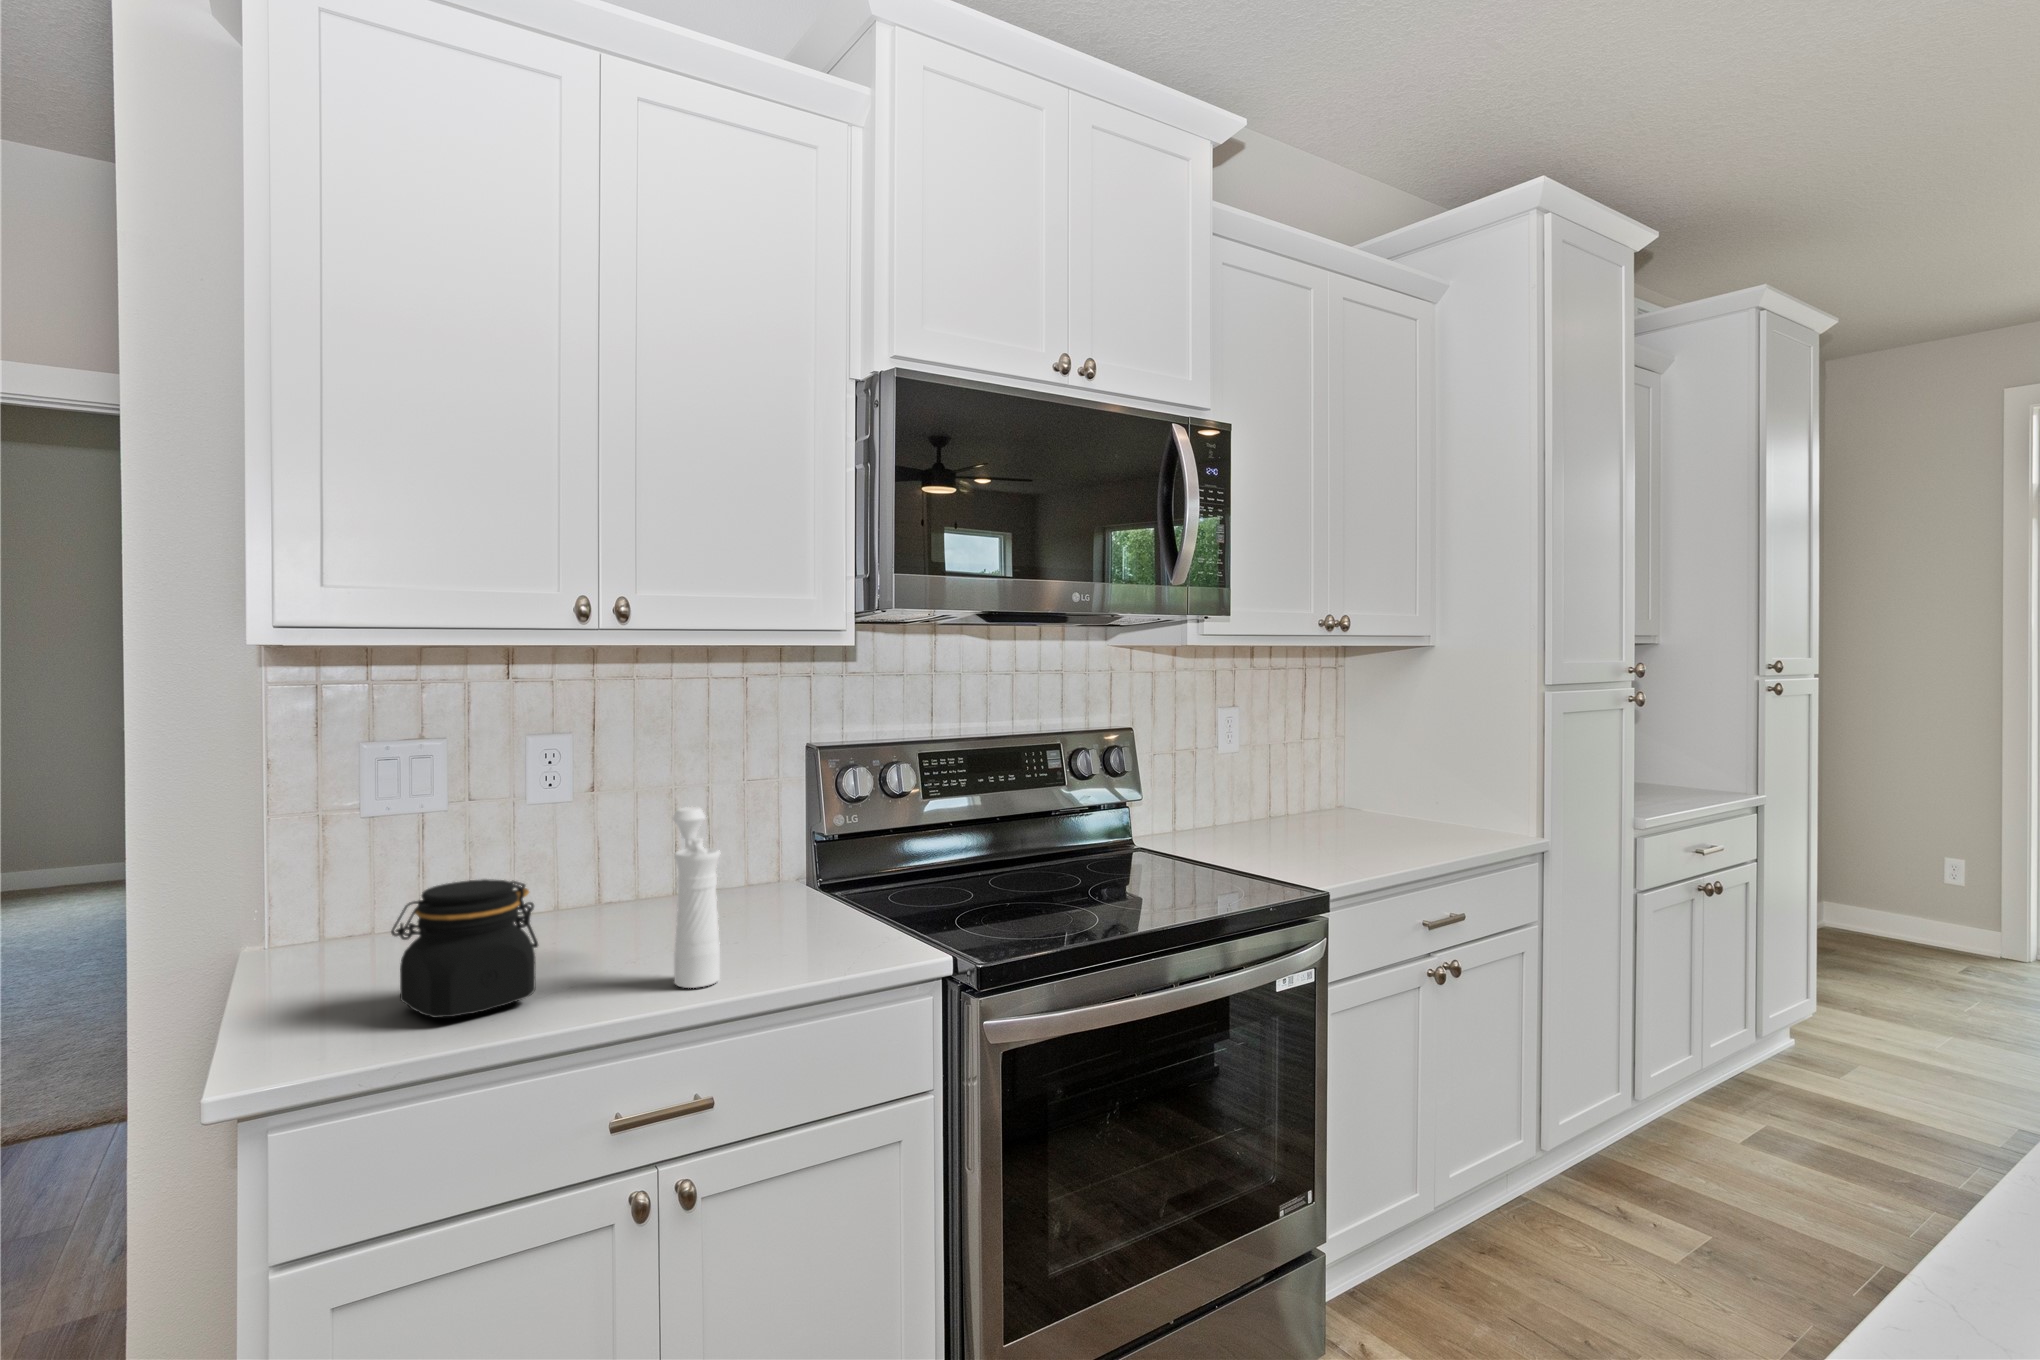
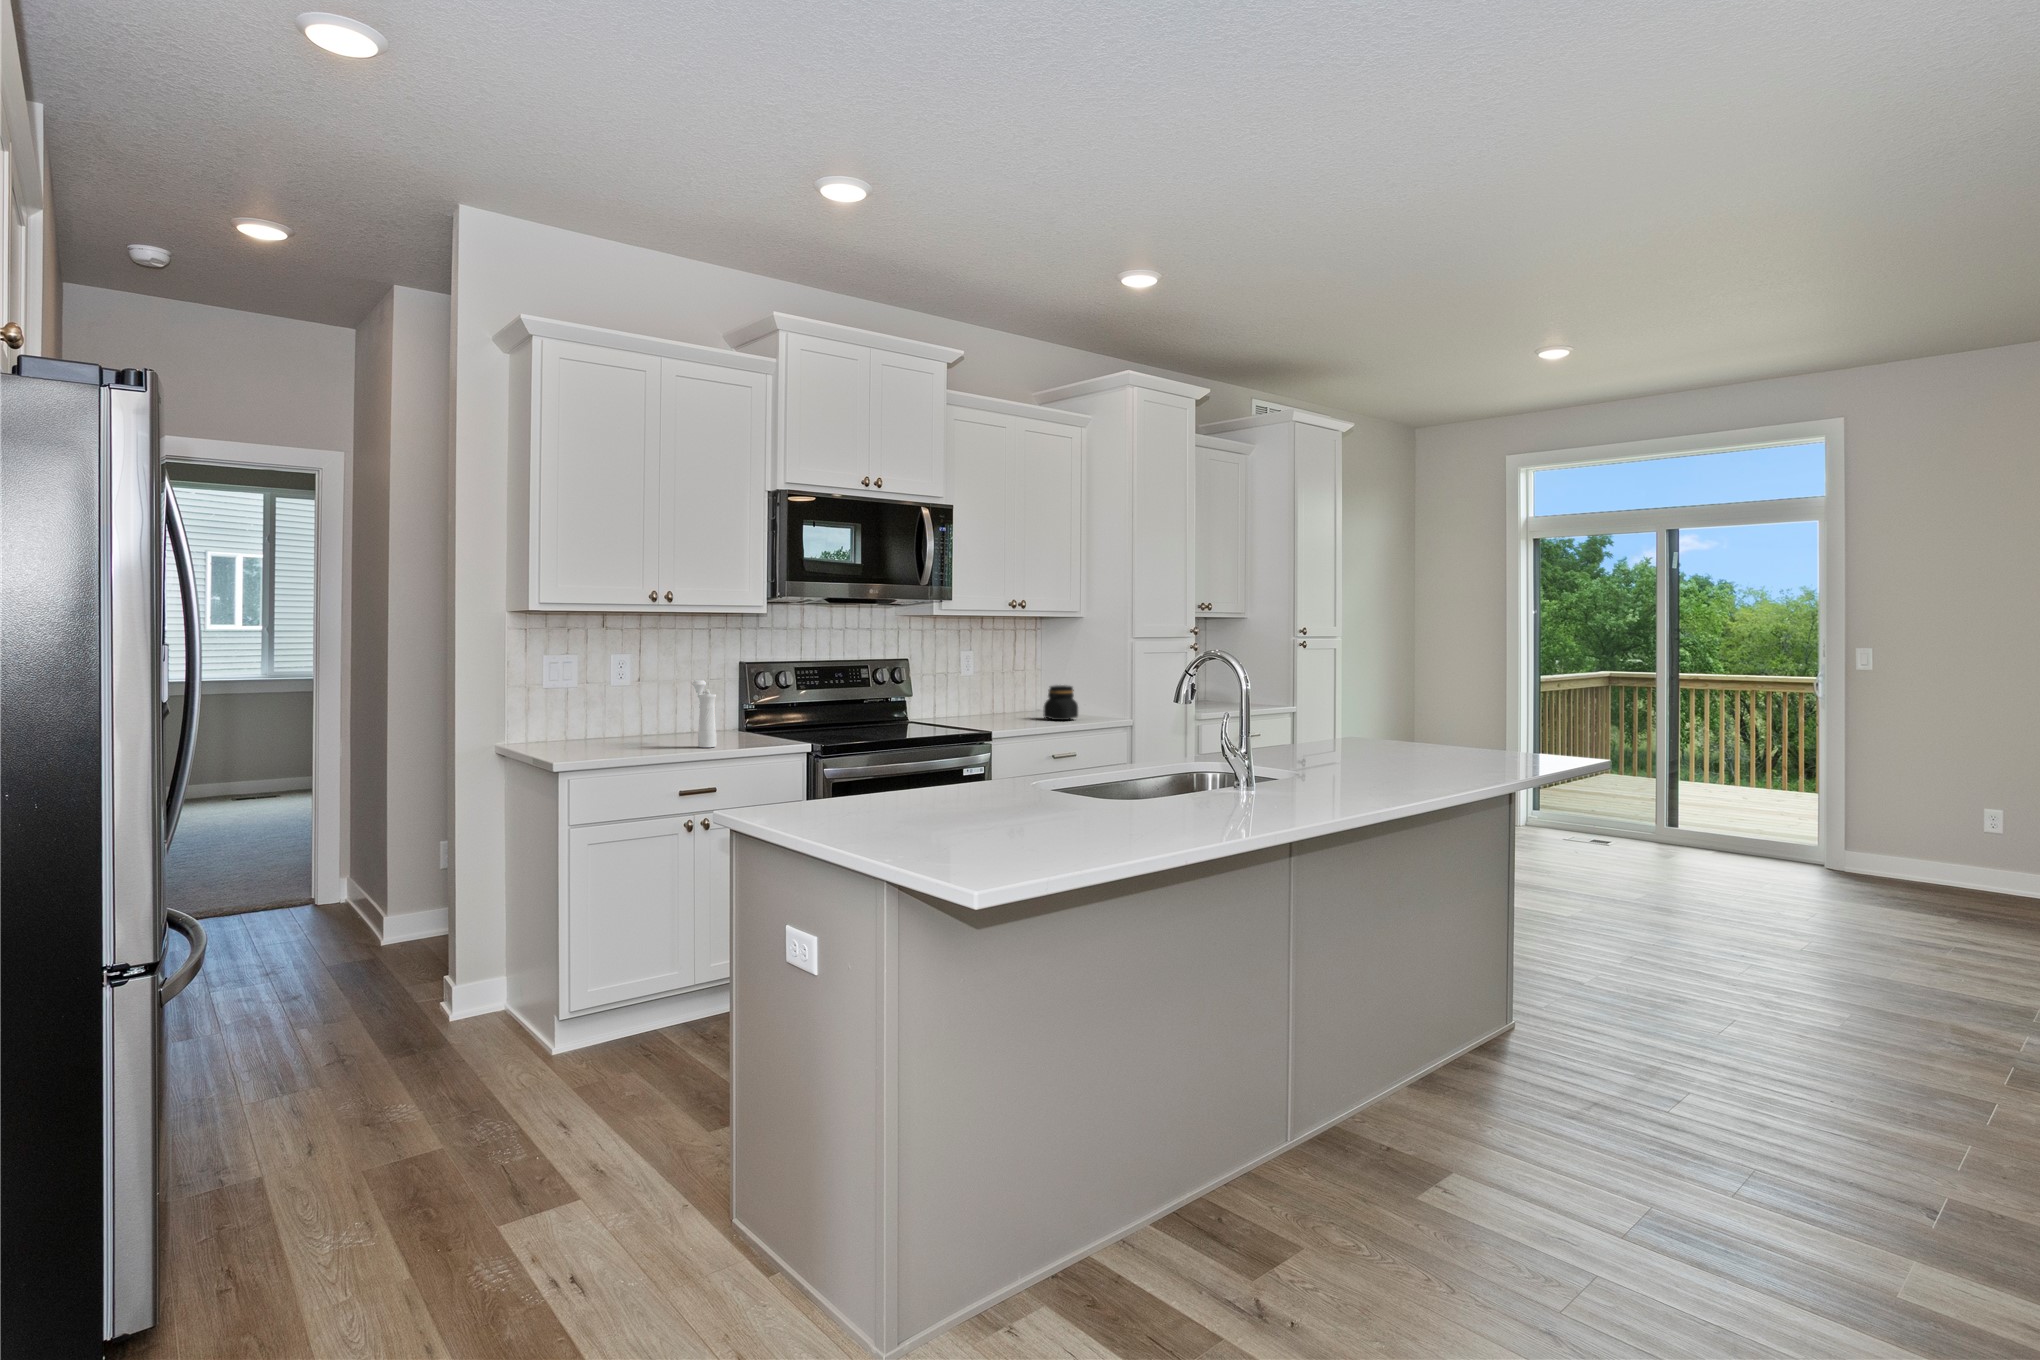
jar: present [391,879,538,1018] -> present [1043,685,1078,720]

